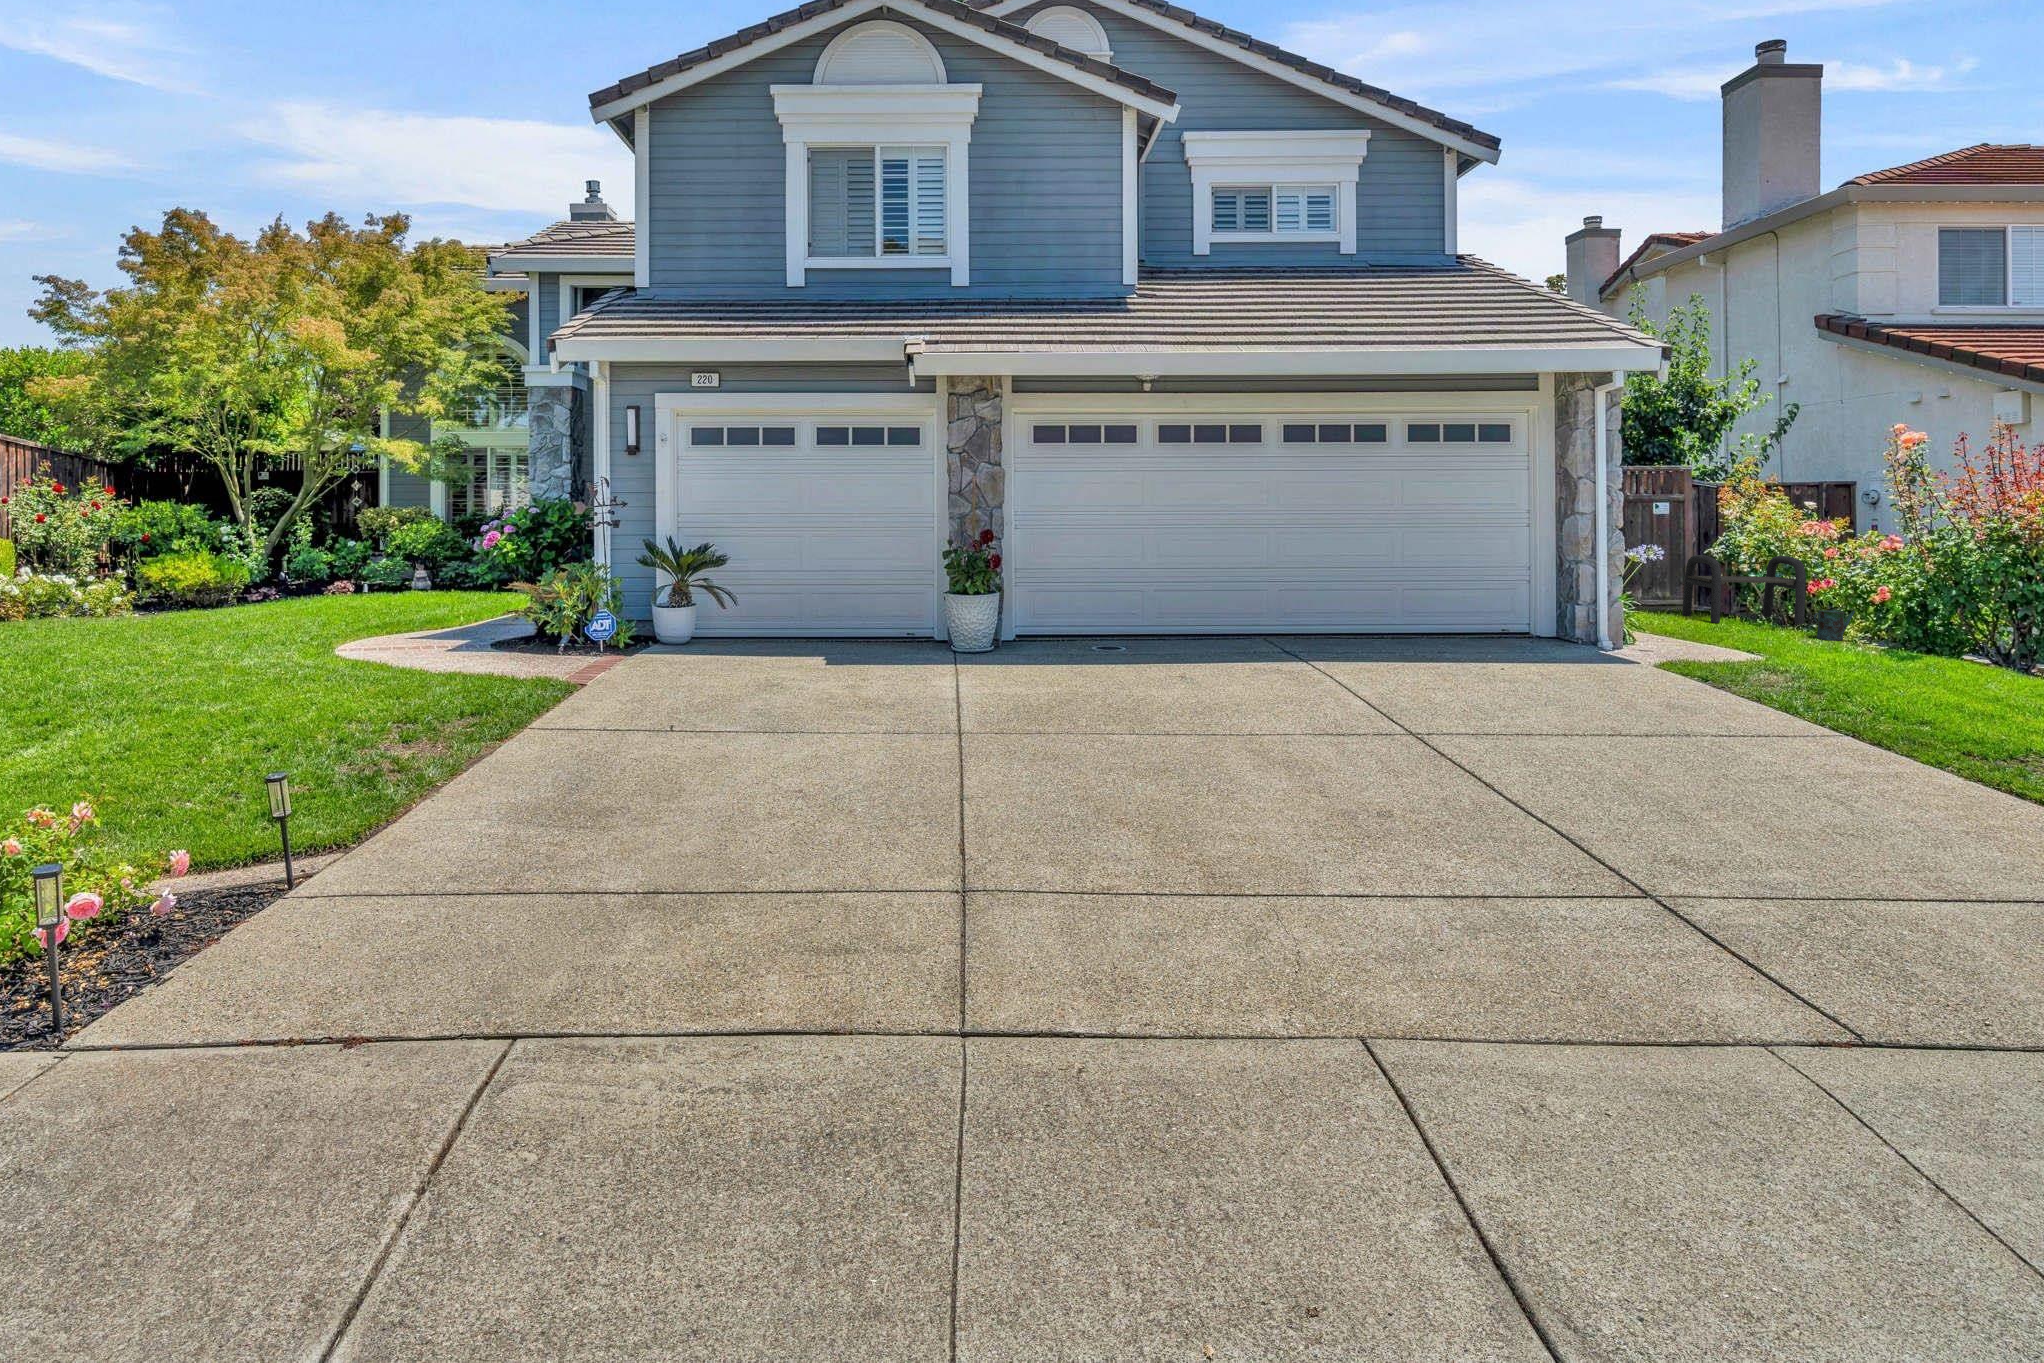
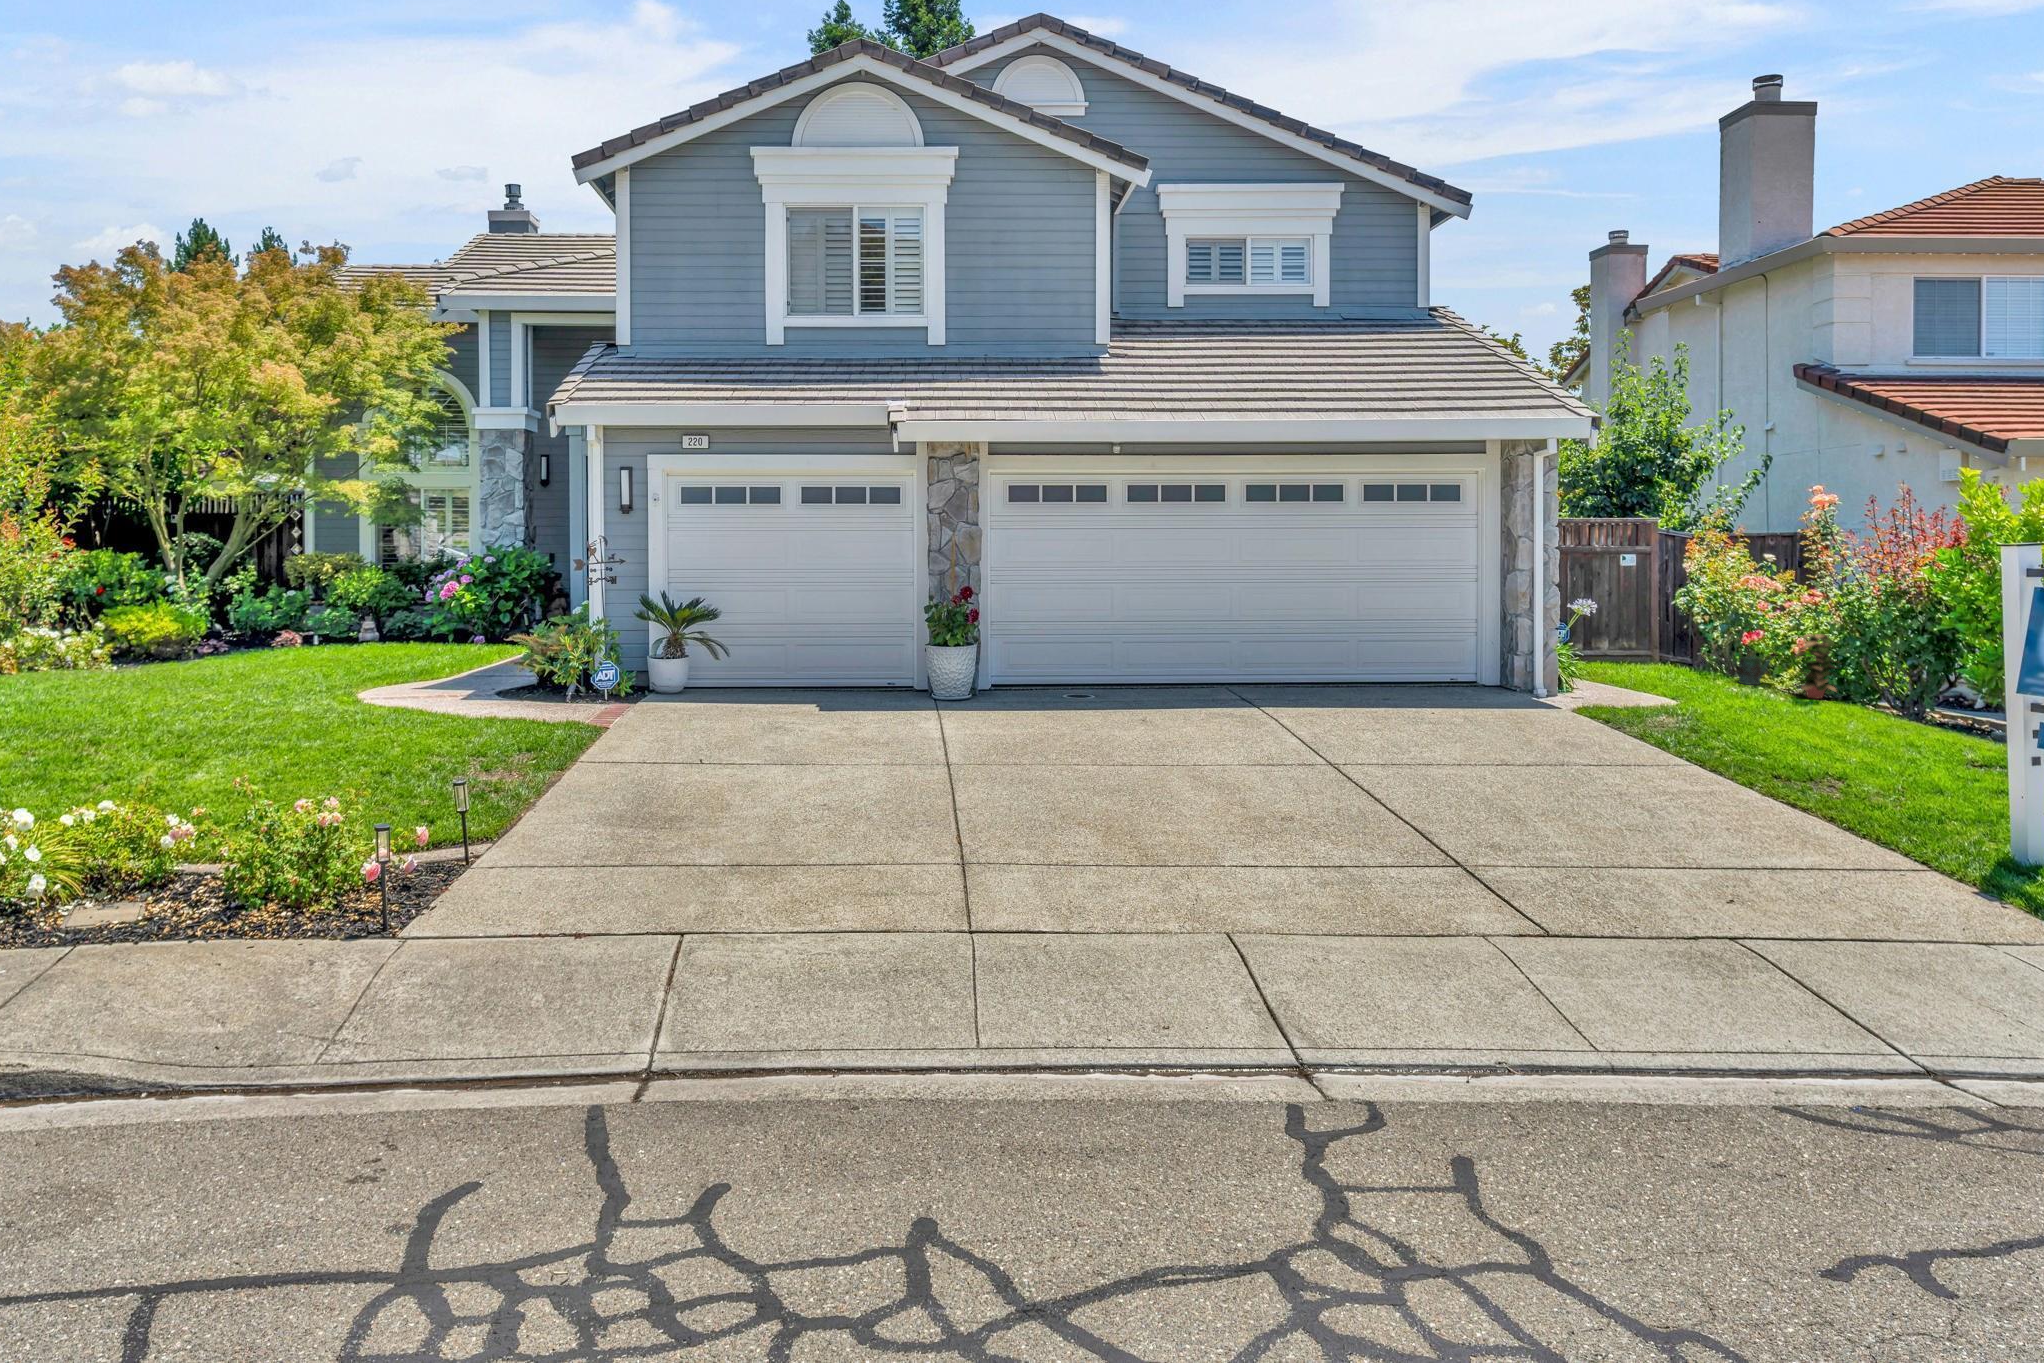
bench: present [1682,555,1806,624] -> none [1632,605,1738,670]
decorative plant: none [1889,585,1956,657] -> present [1795,634,1837,699]

